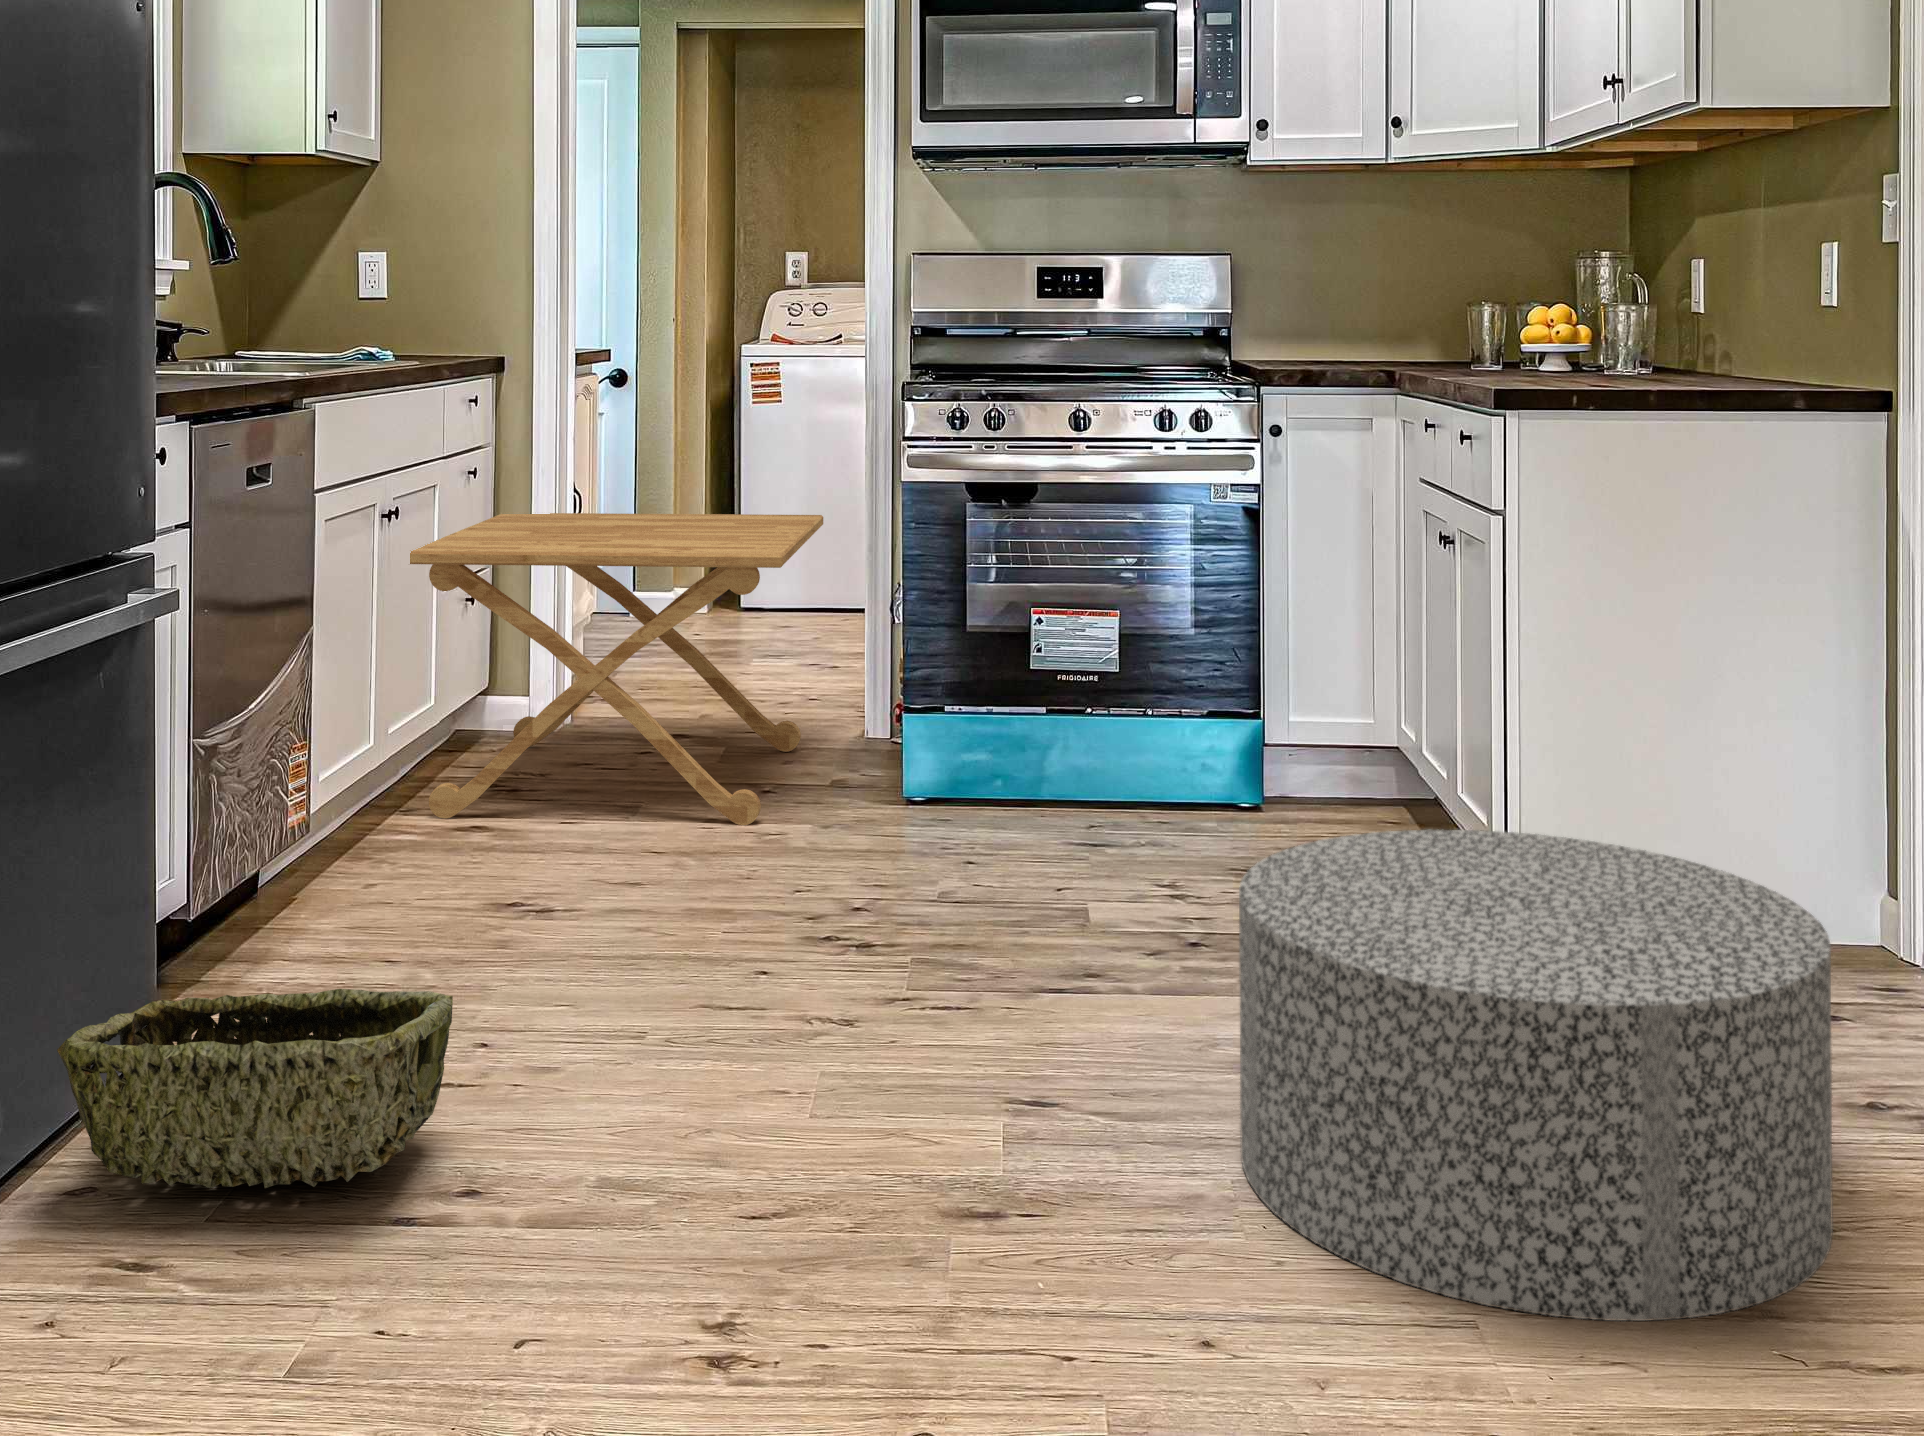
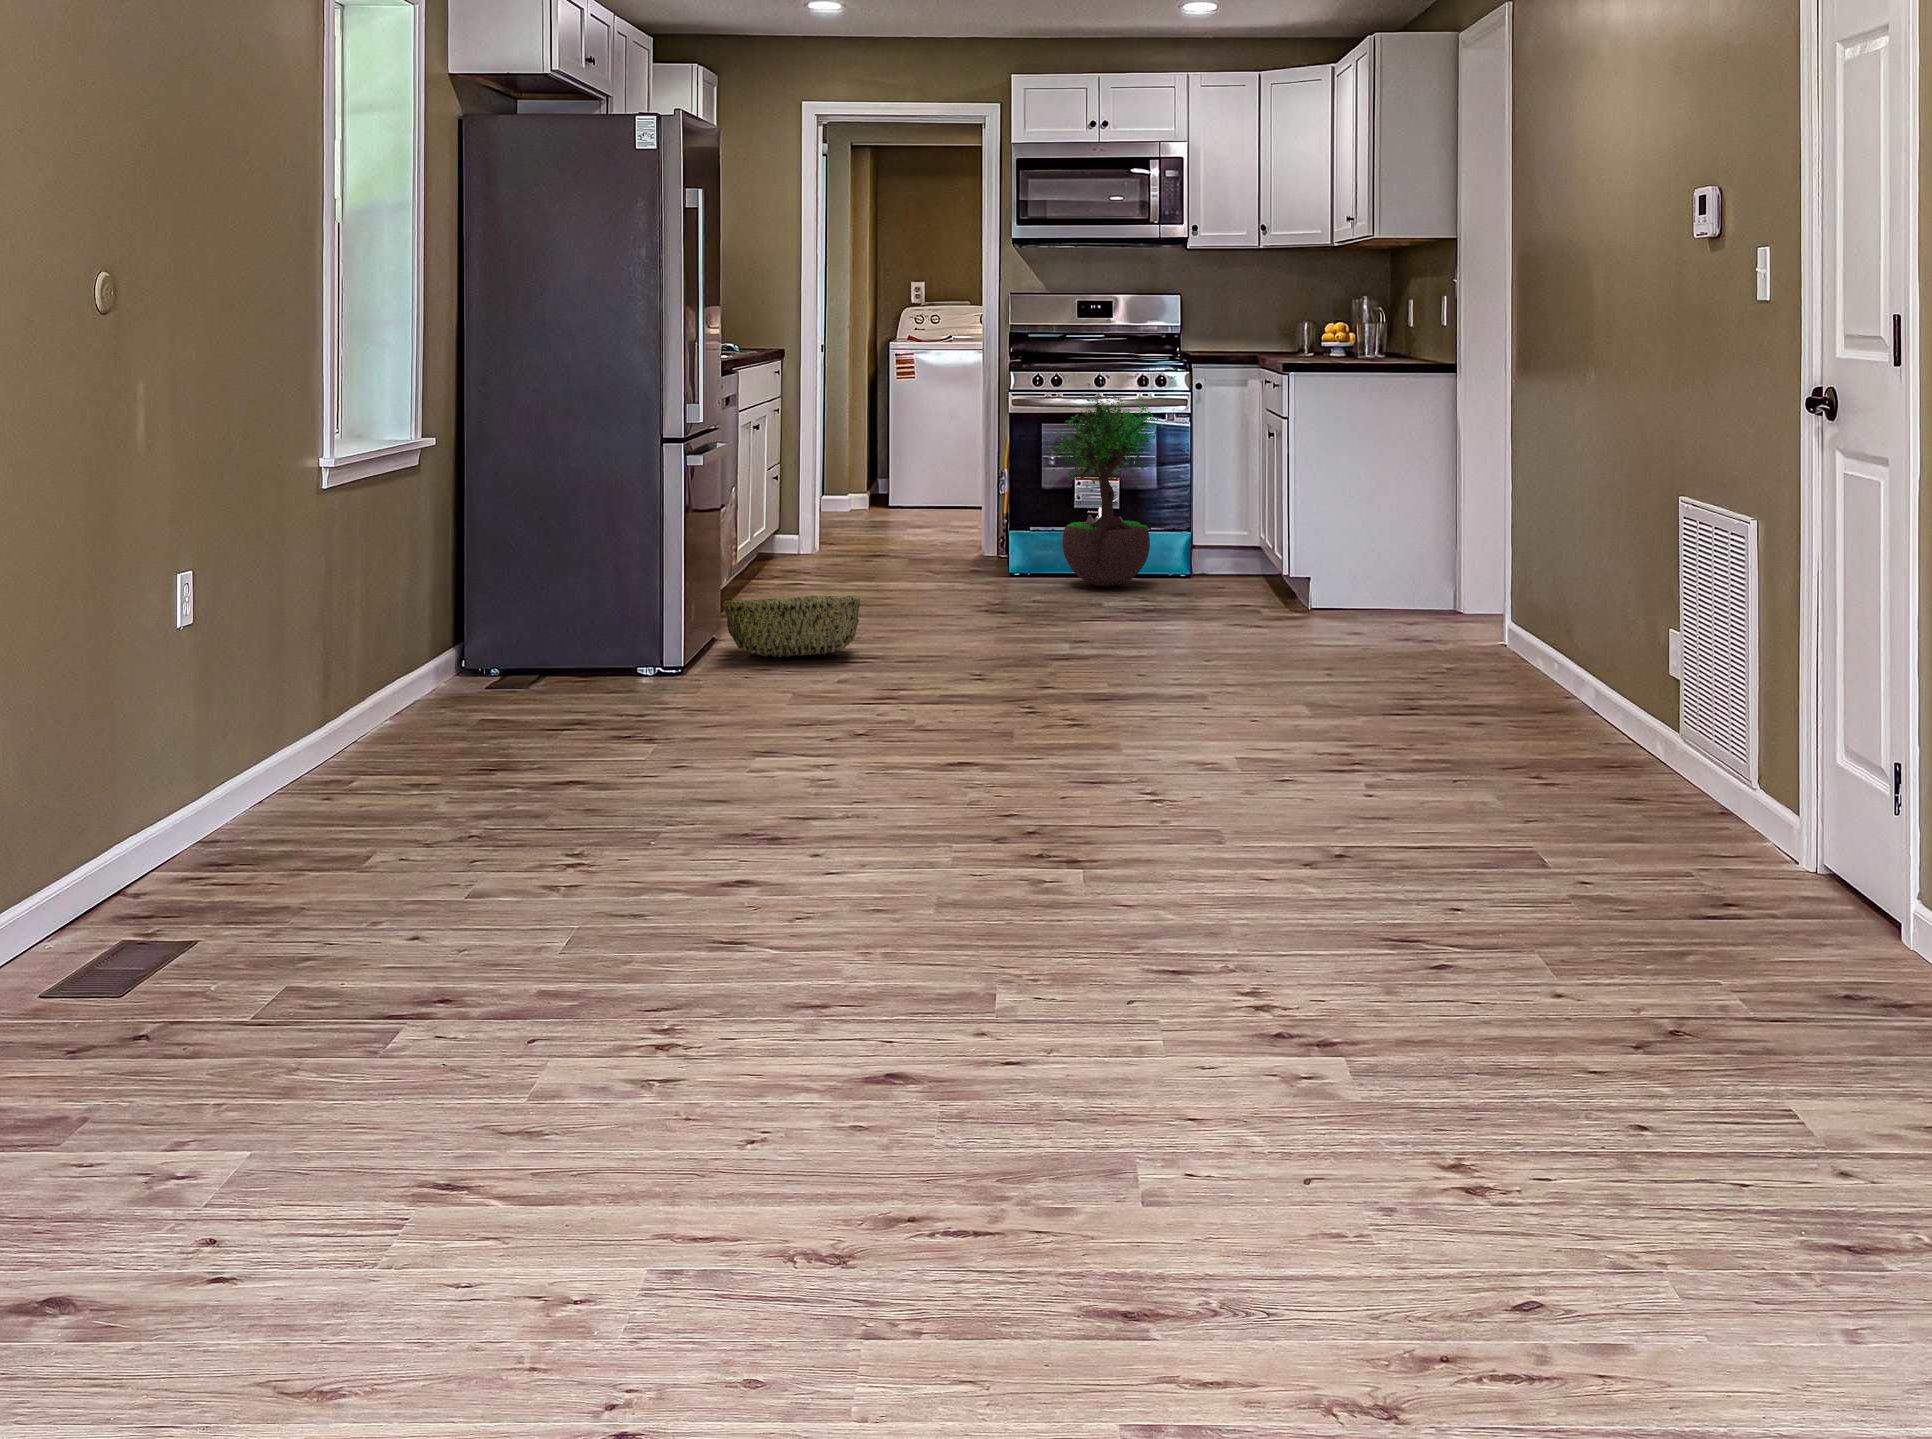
potted tree: none [960,429,1215,851] -> present [1043,383,1164,586]
side table: present [410,513,823,825] -> none [762,433,962,582]
ottoman: present [1239,830,1833,1321] -> none [1162,538,1369,672]

